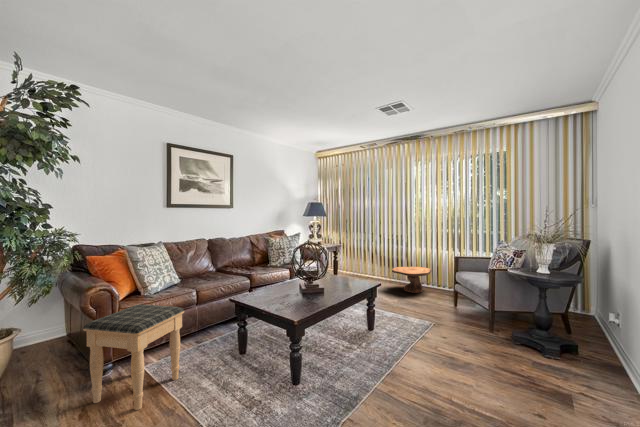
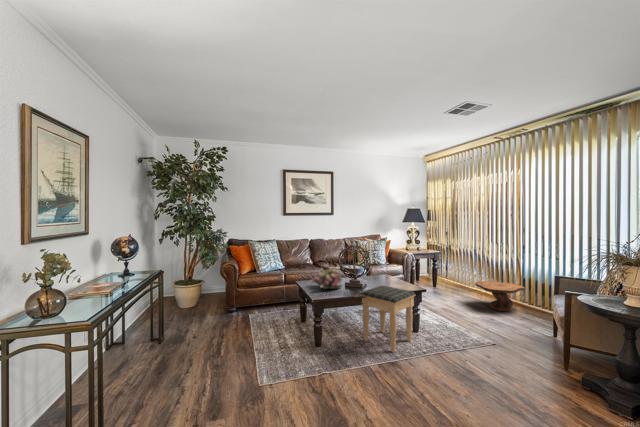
flower arrangement: none [266,273,306,301] -> present [312,269,342,289]
footstool: present [83,304,184,410] -> present [360,286,415,352]

